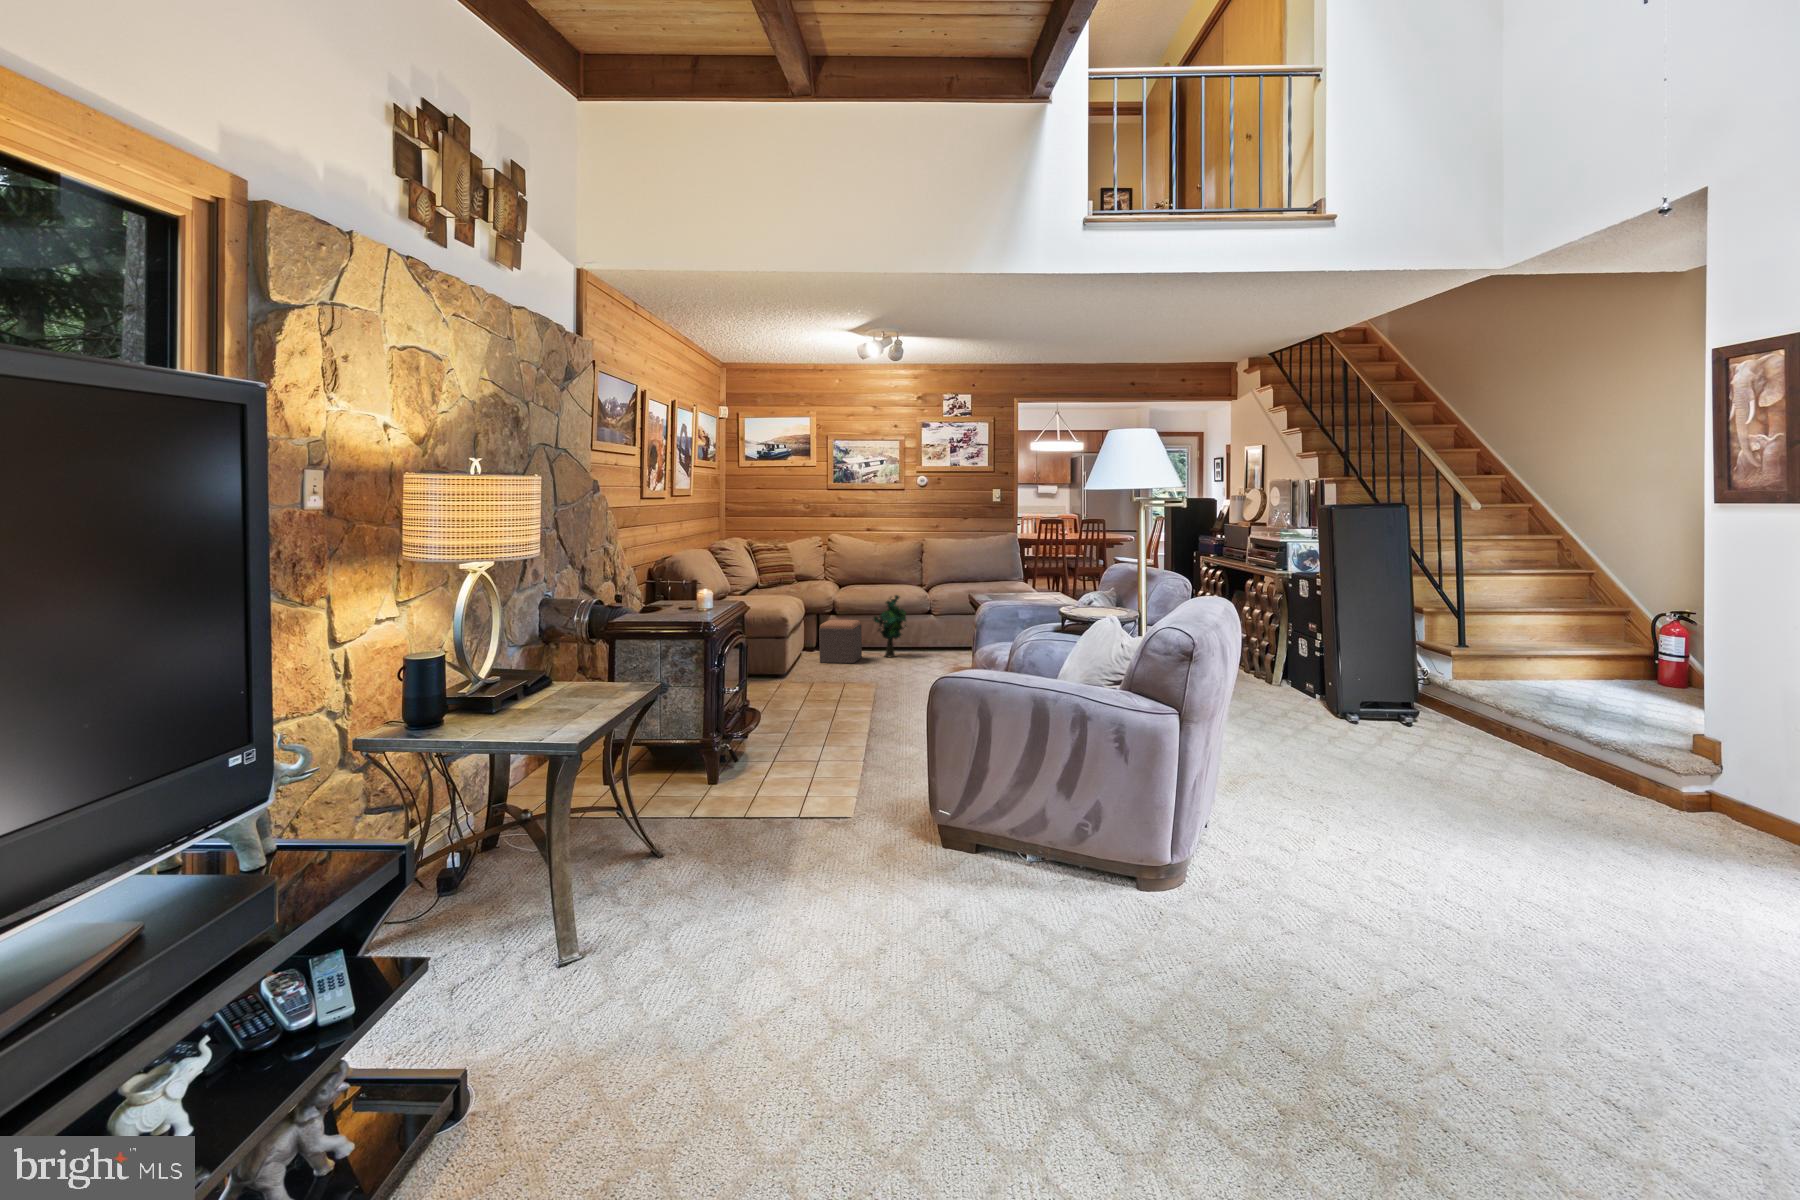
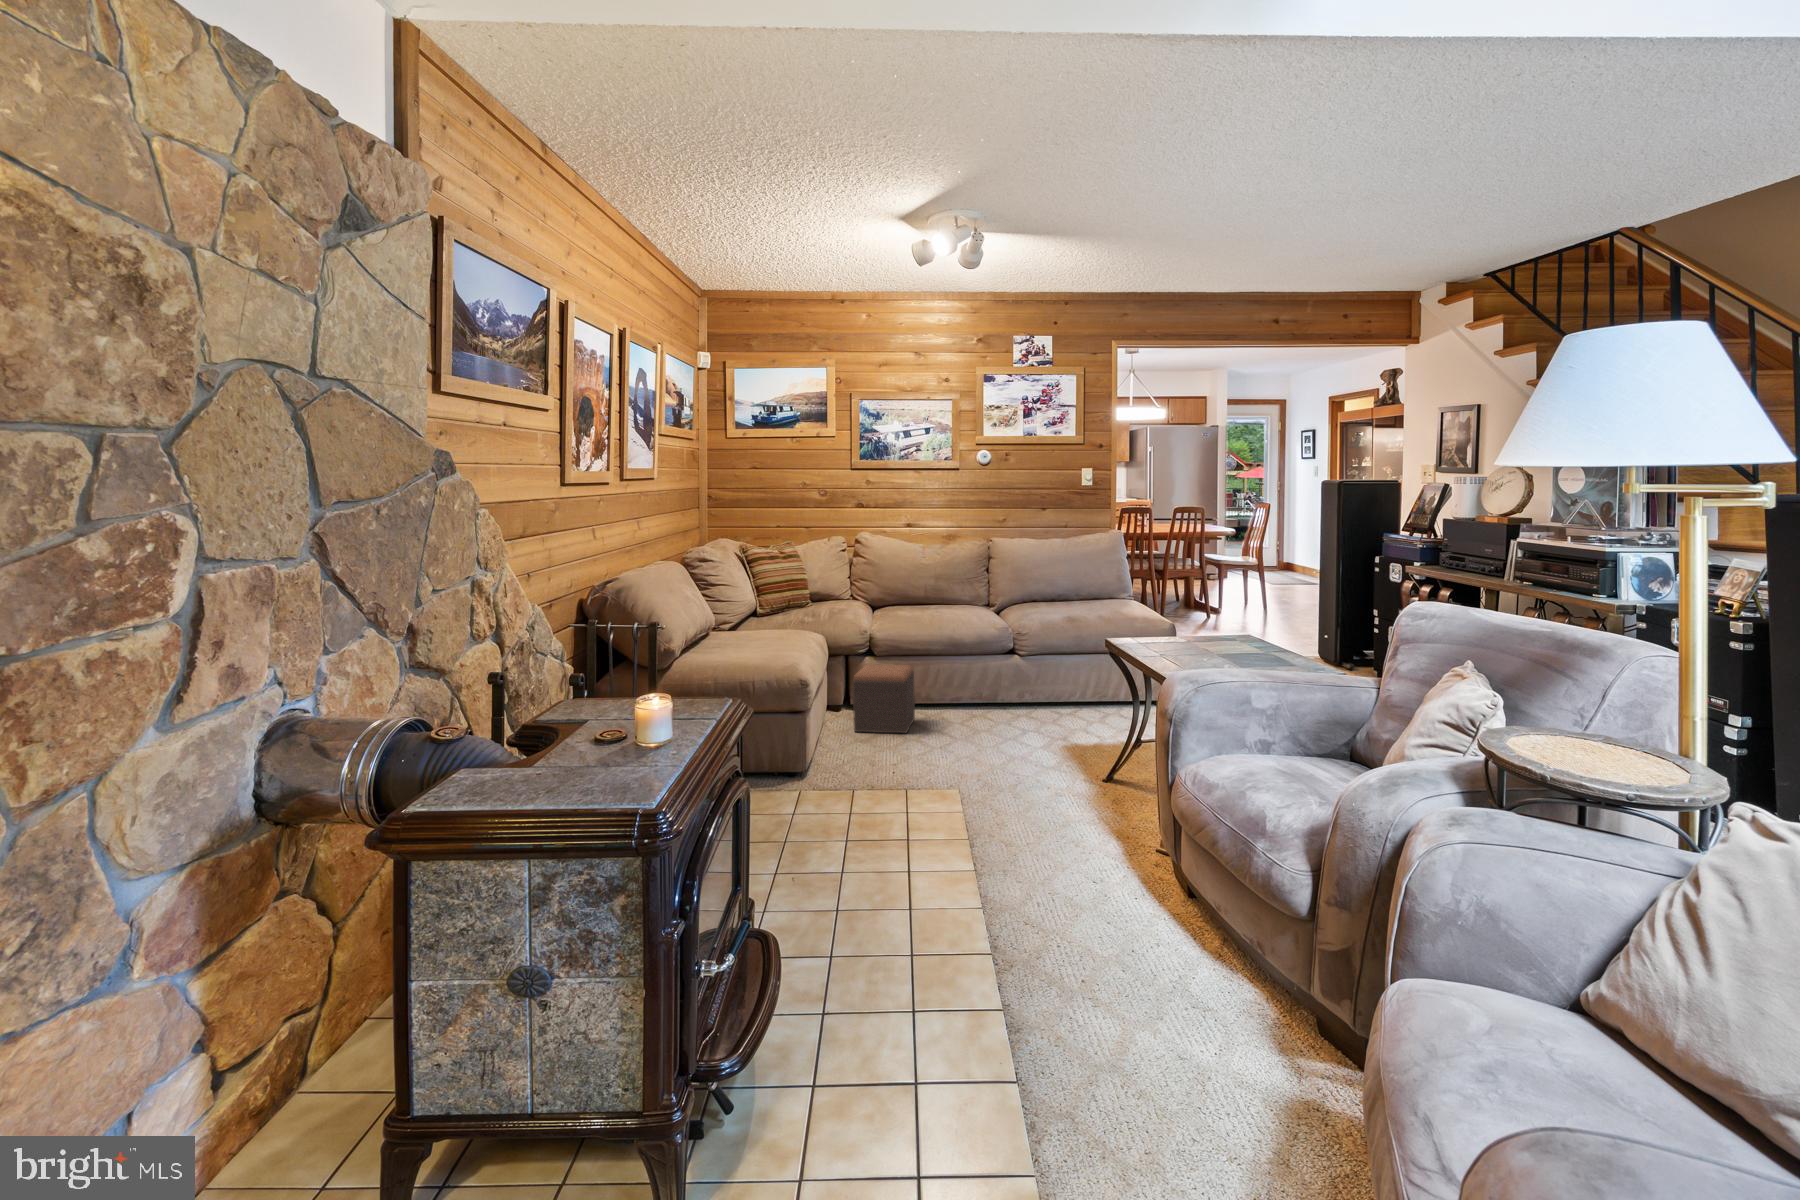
decorative plant: present [874,595,906,657] -> none [930,626,984,719]

